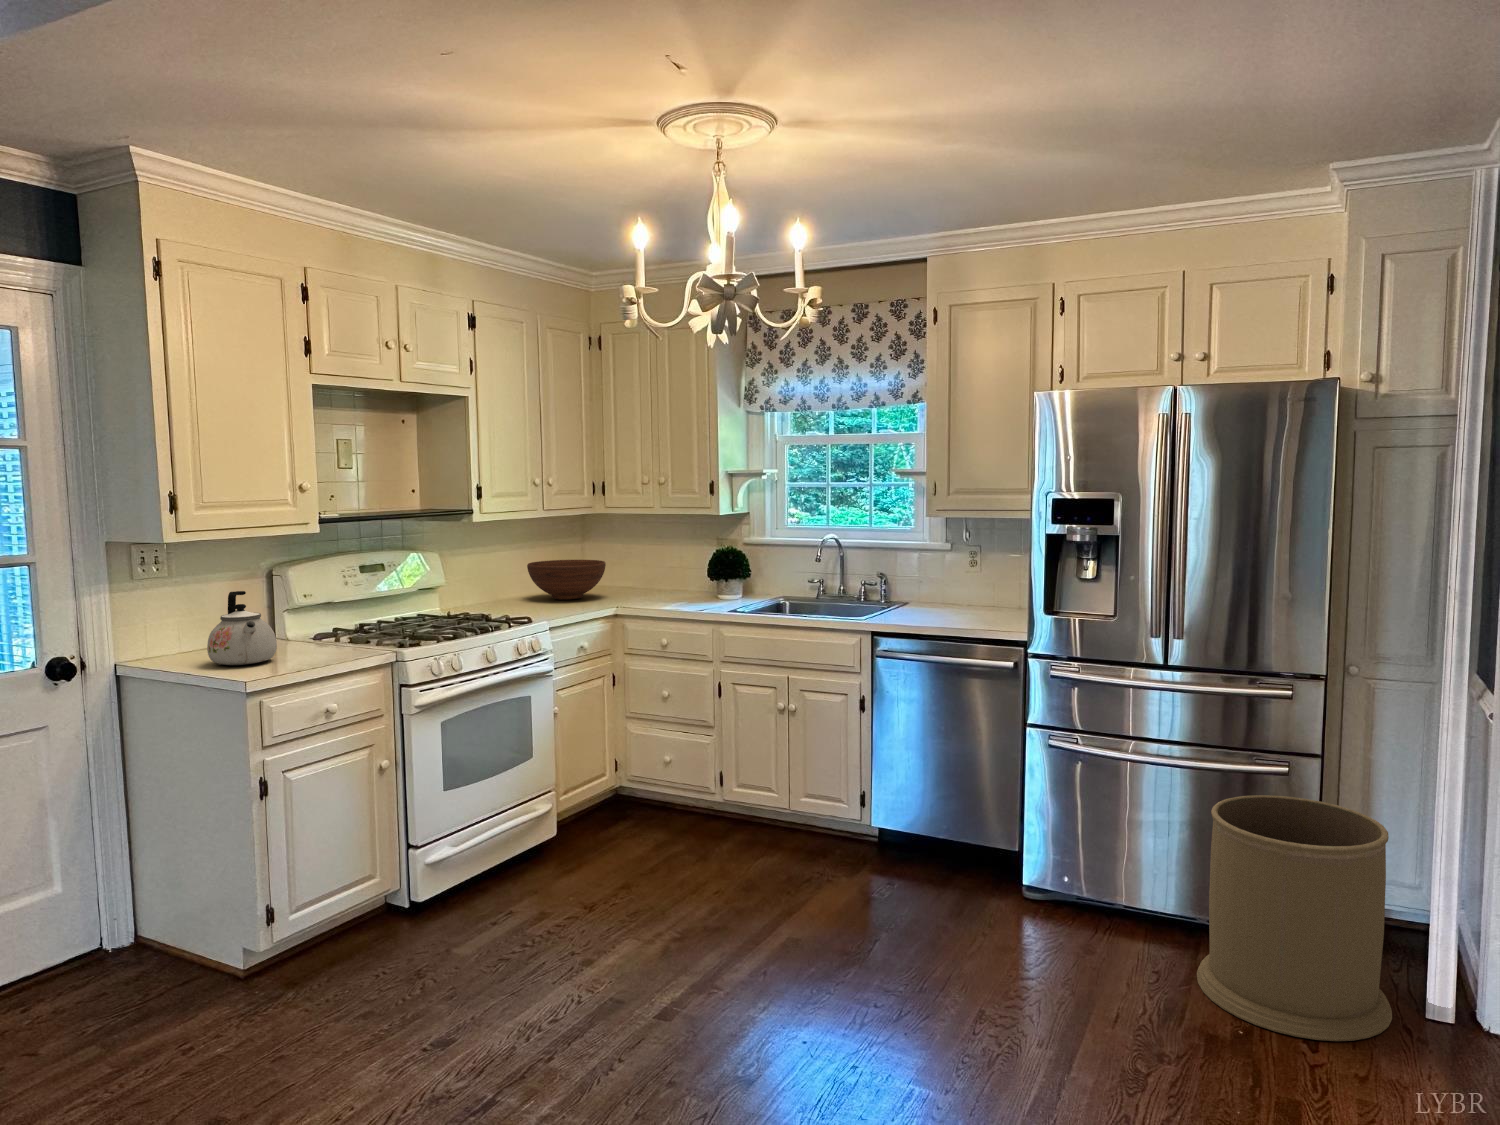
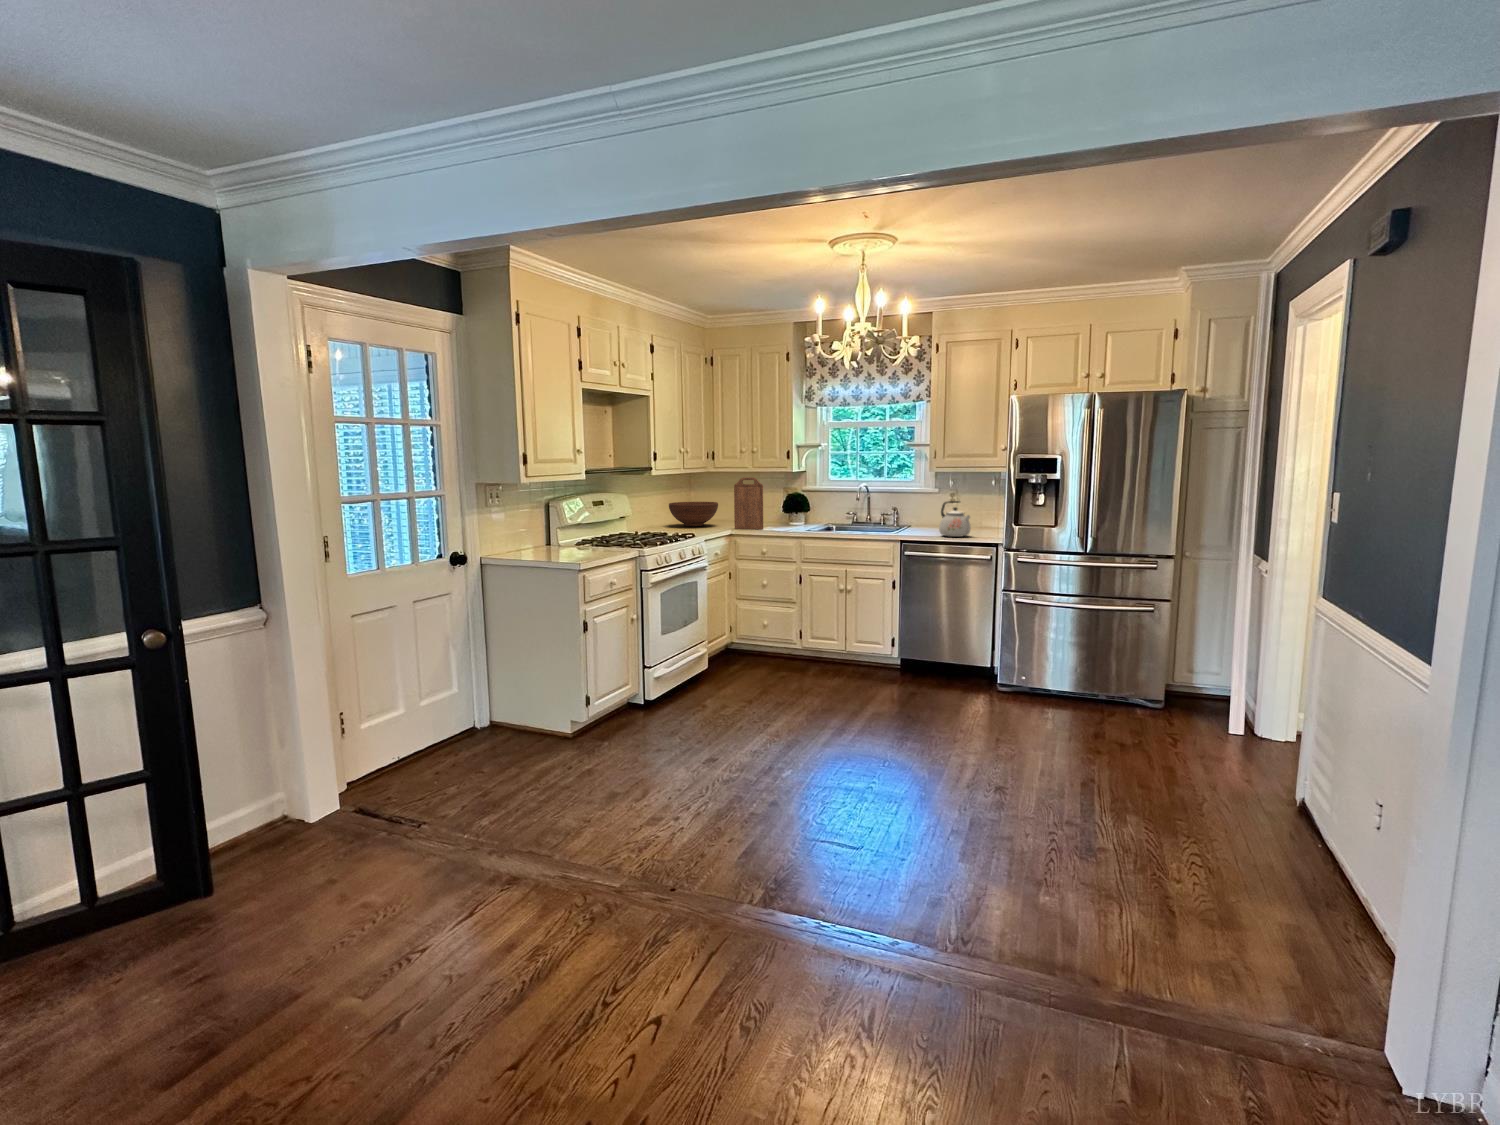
cutting board: none [620,524,664,607] -> present [734,477,763,529]
kettle: present [207,591,277,665] -> present [939,501,971,537]
trash can: present [1197,795,1392,1041] -> none [1105,622,1211,742]

